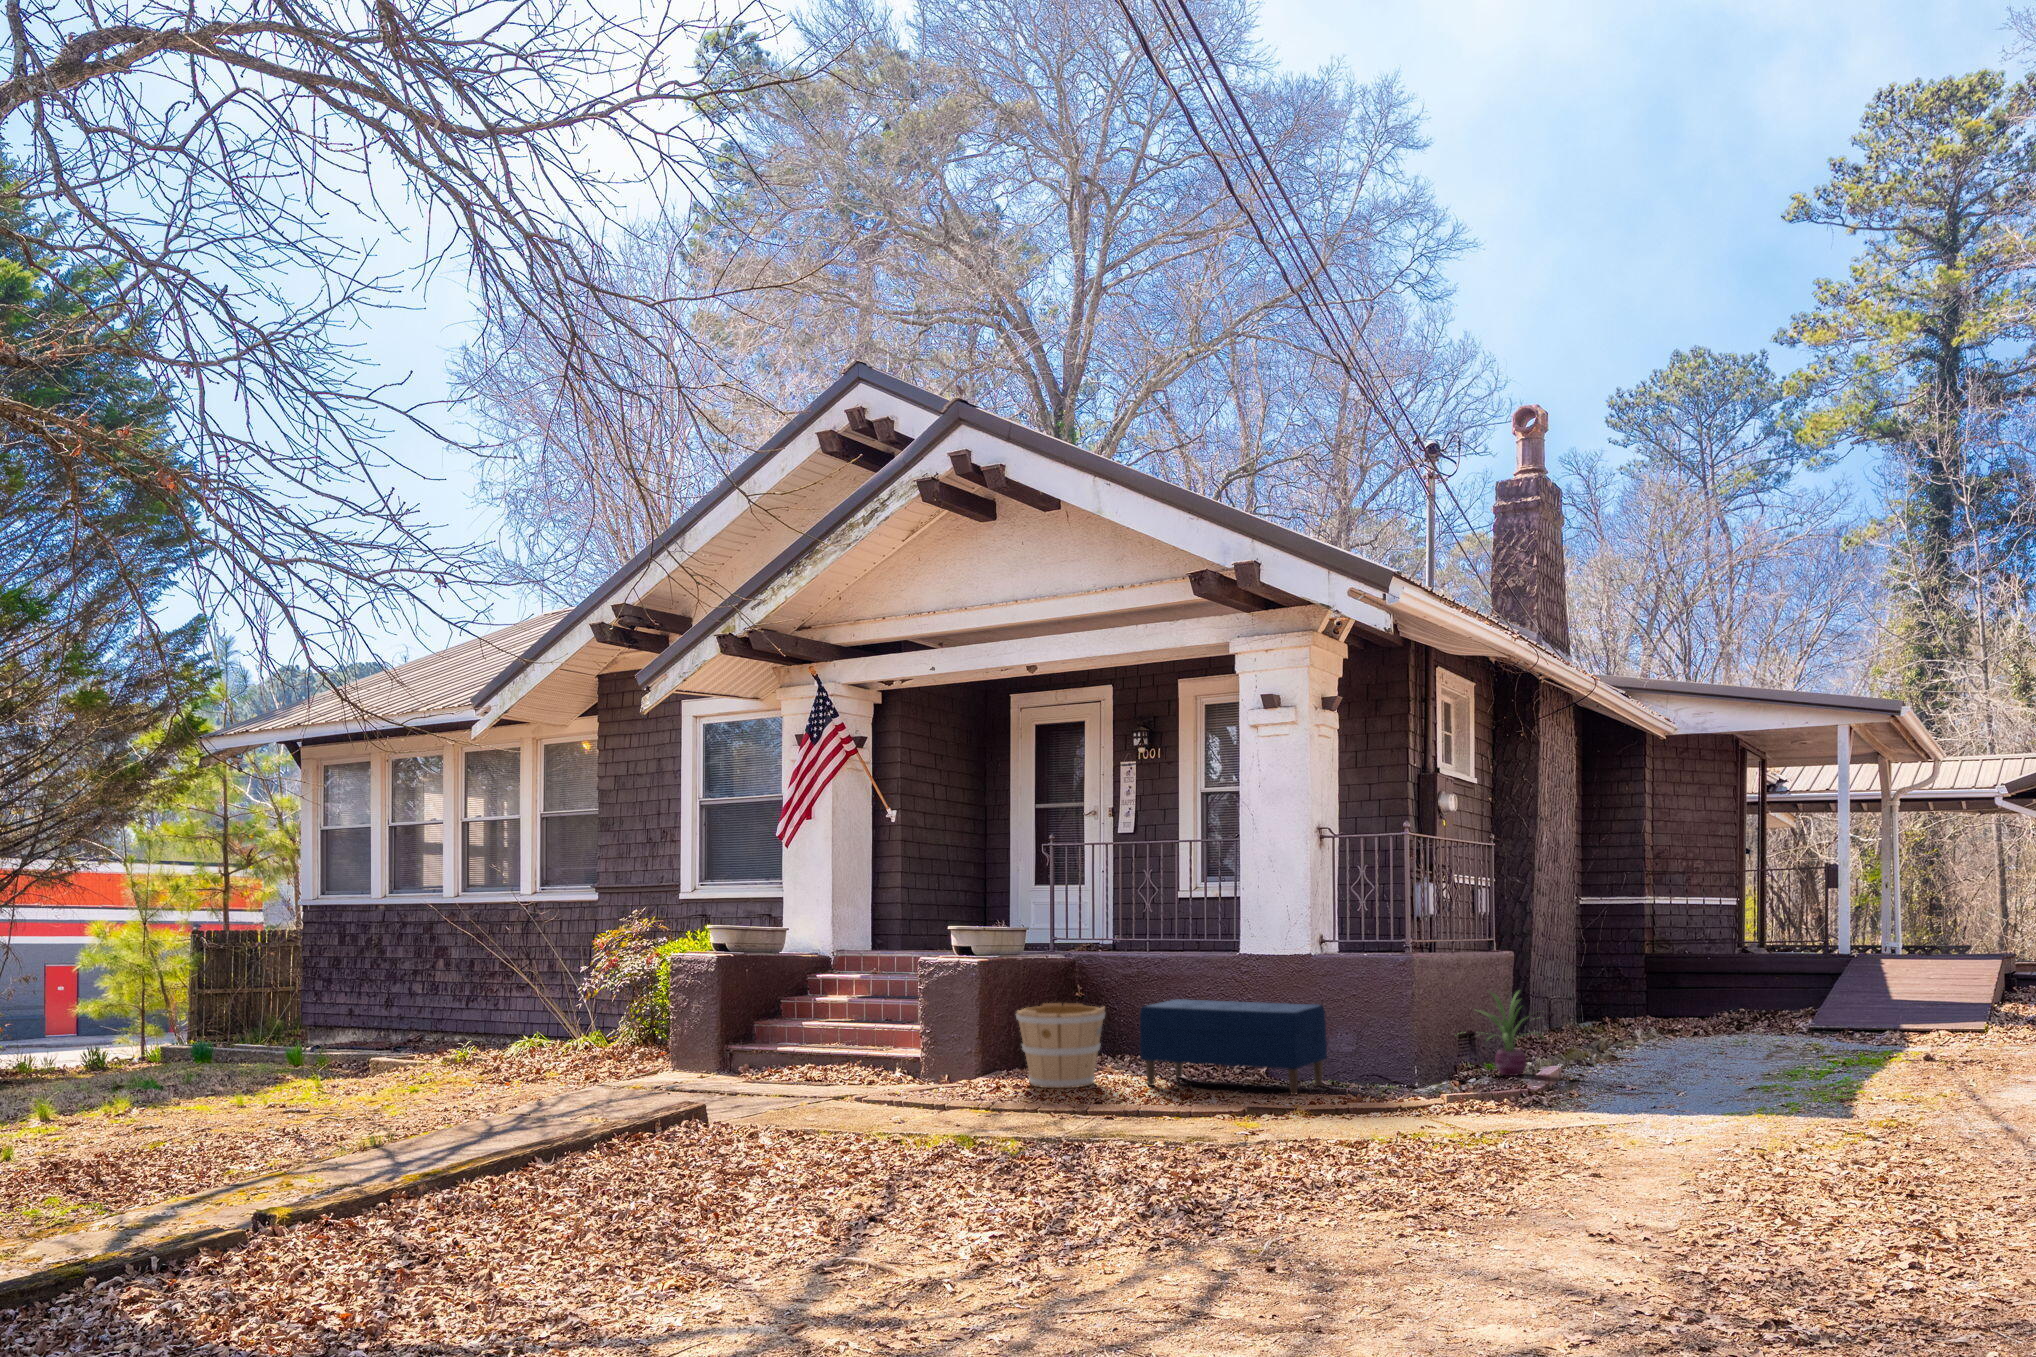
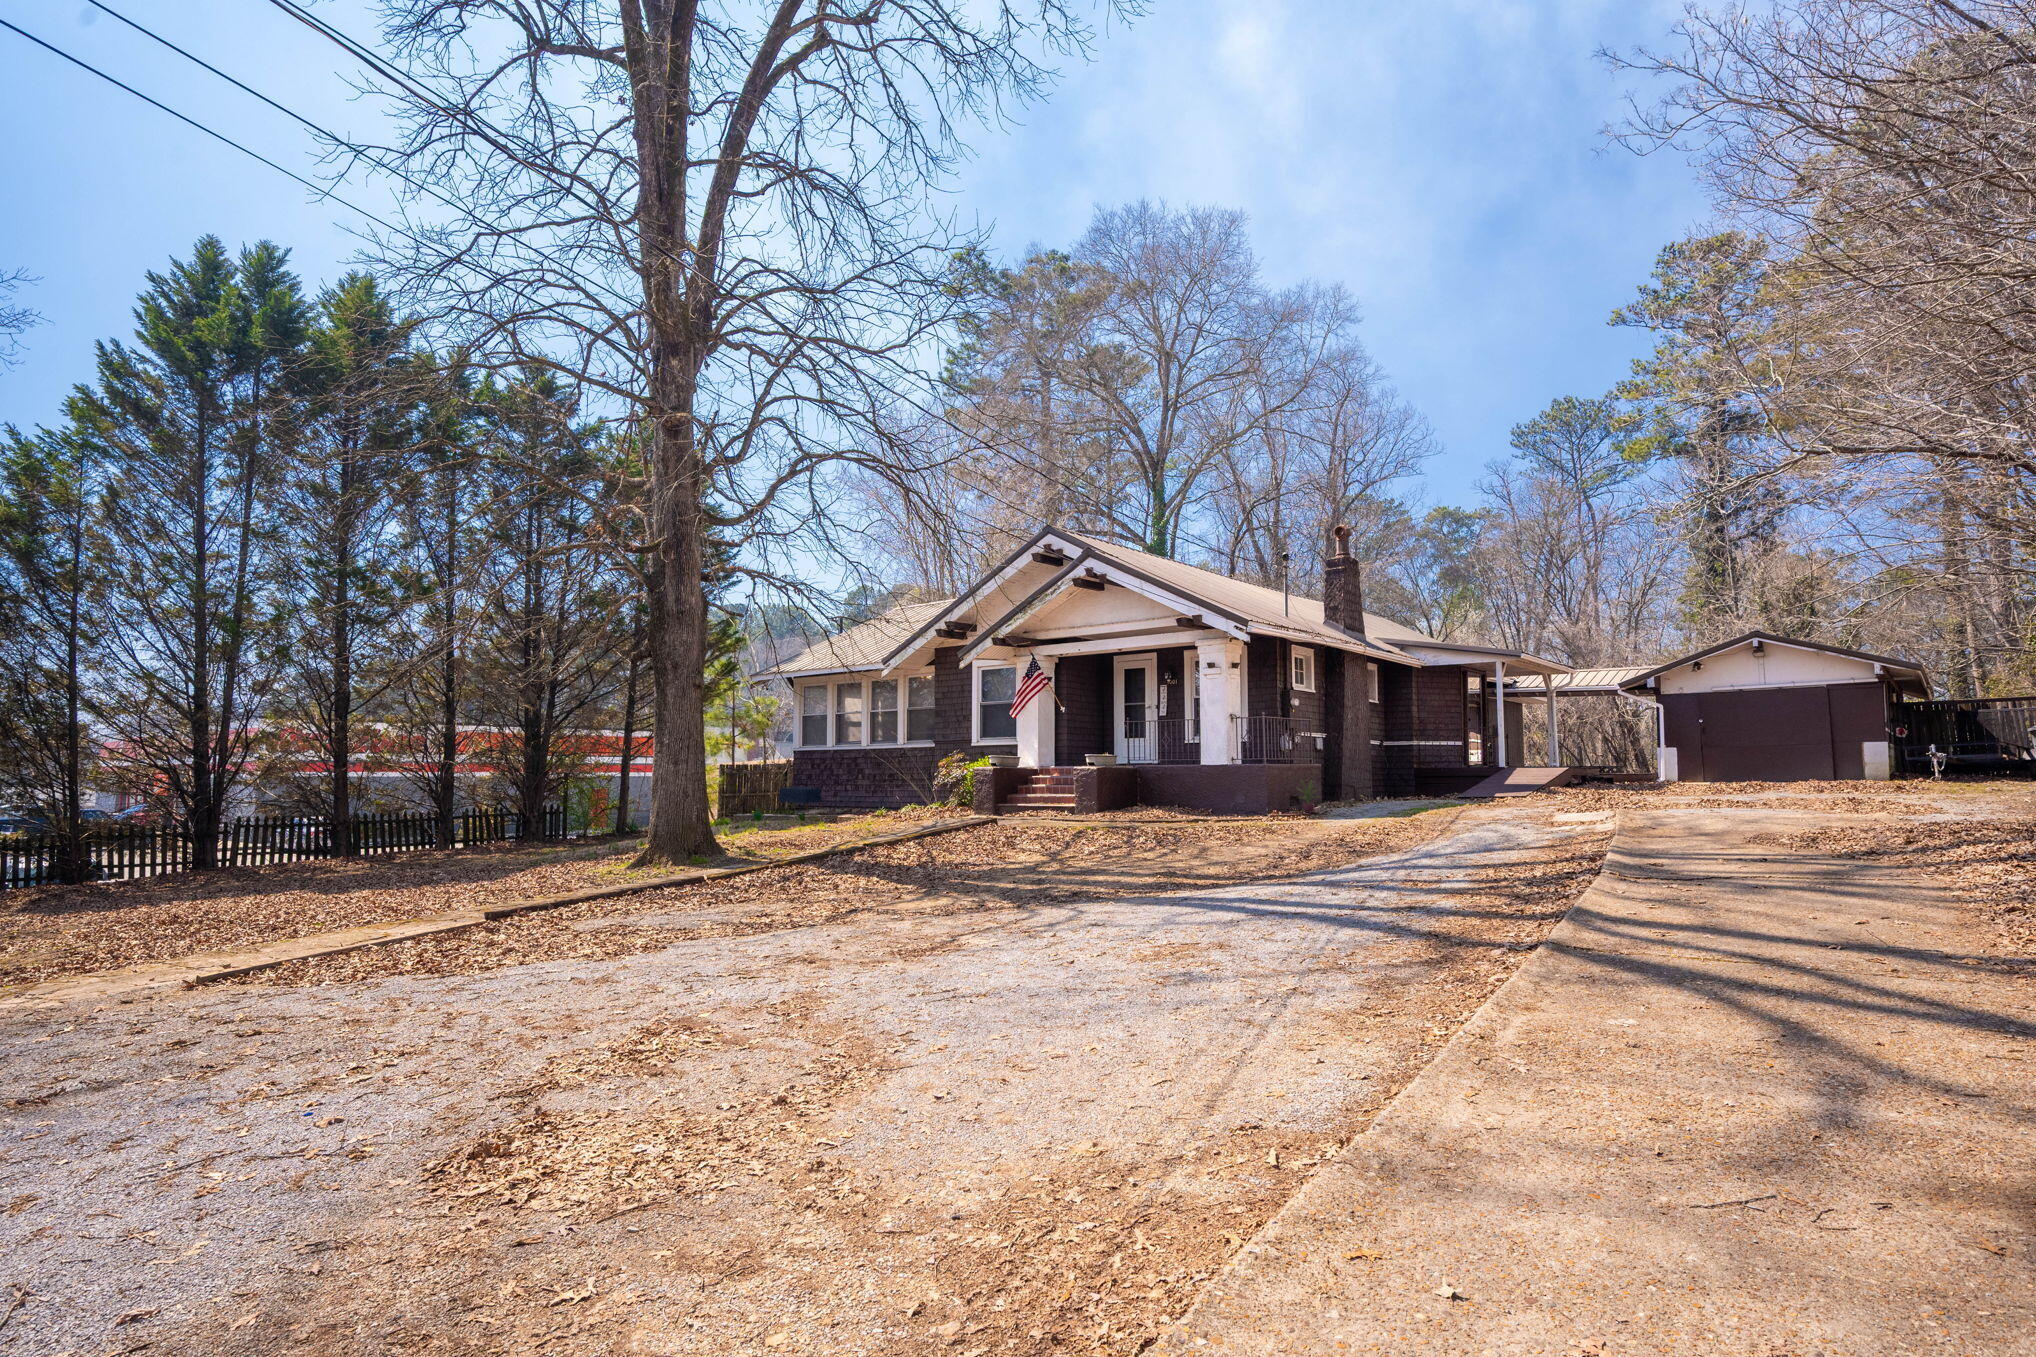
bench: present [1140,999,1327,1095] -> present [779,787,823,808]
wooden bucket: present [1016,1003,1105,1088] -> none [1113,785,1148,817]

